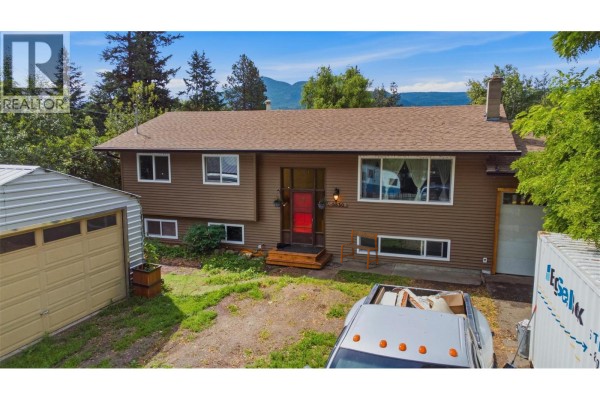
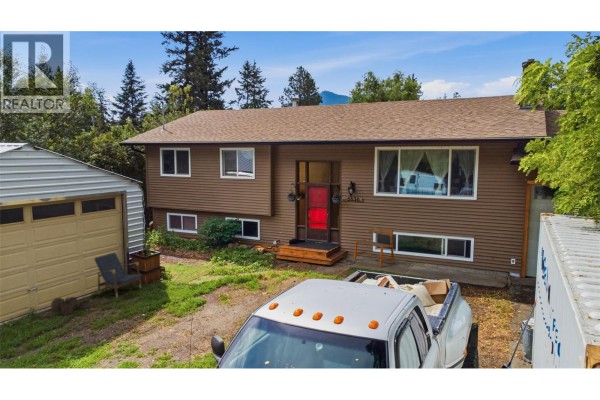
lounge chair: none [100,269,148,315] -> present [95,253,142,297]
woven basket: none [65,317,105,336] -> present [51,297,90,315]

